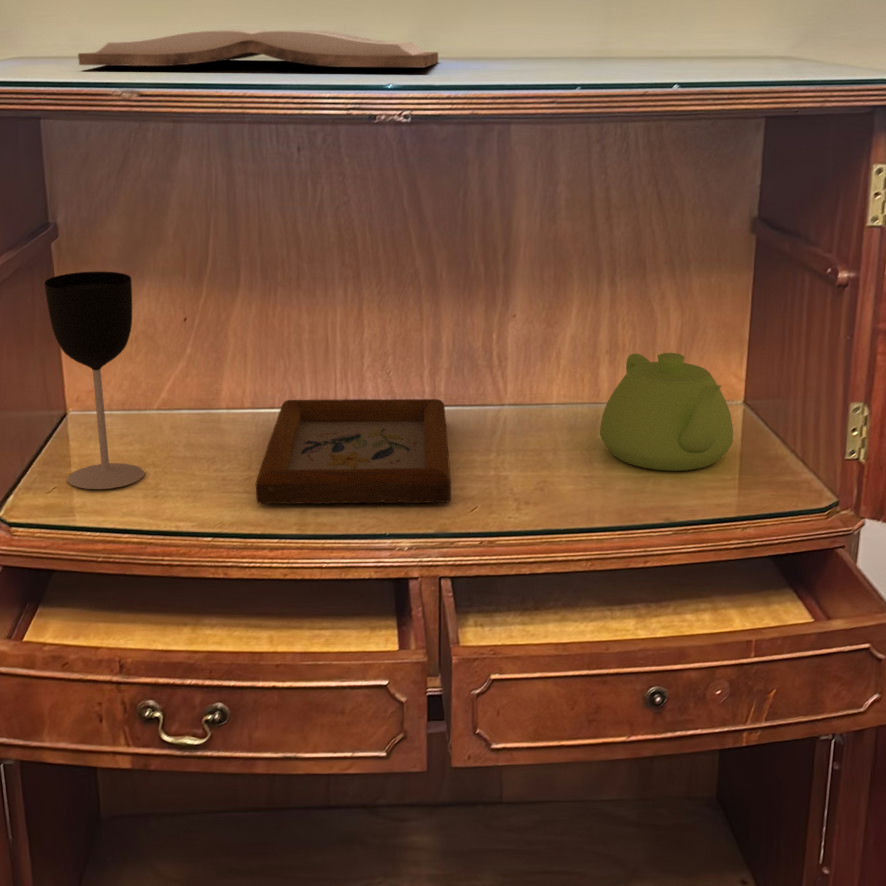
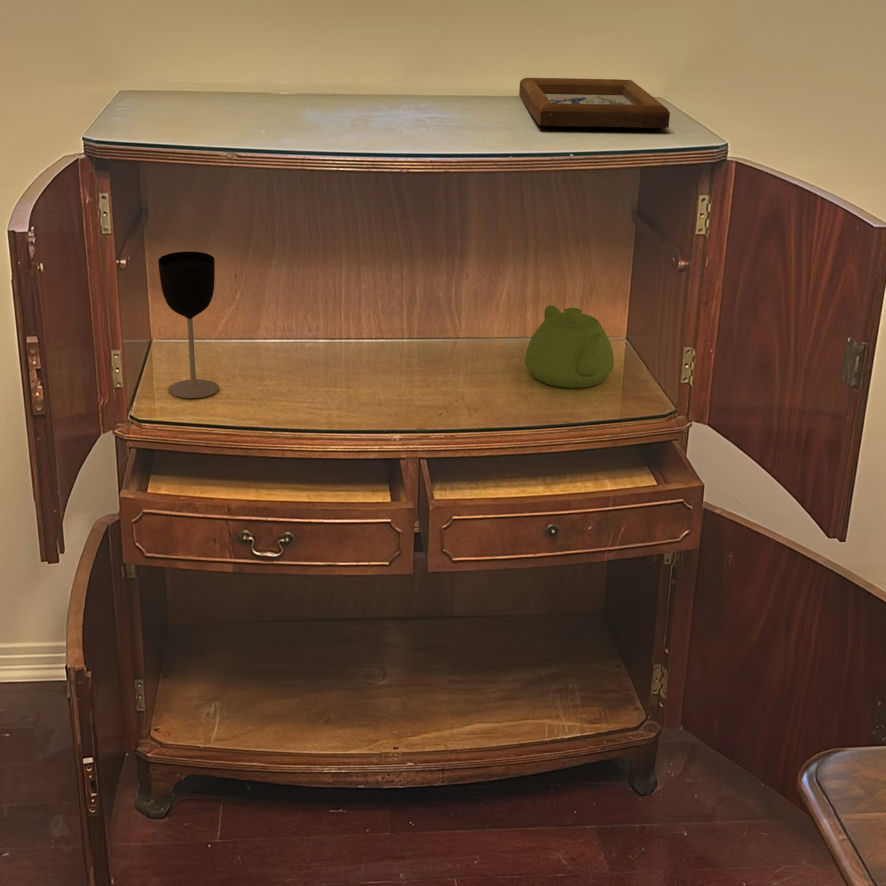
book: present [78,30,438,67] -> none [183,83,419,127]
picture frame: present [256,399,451,504] -> present [519,78,670,128]

